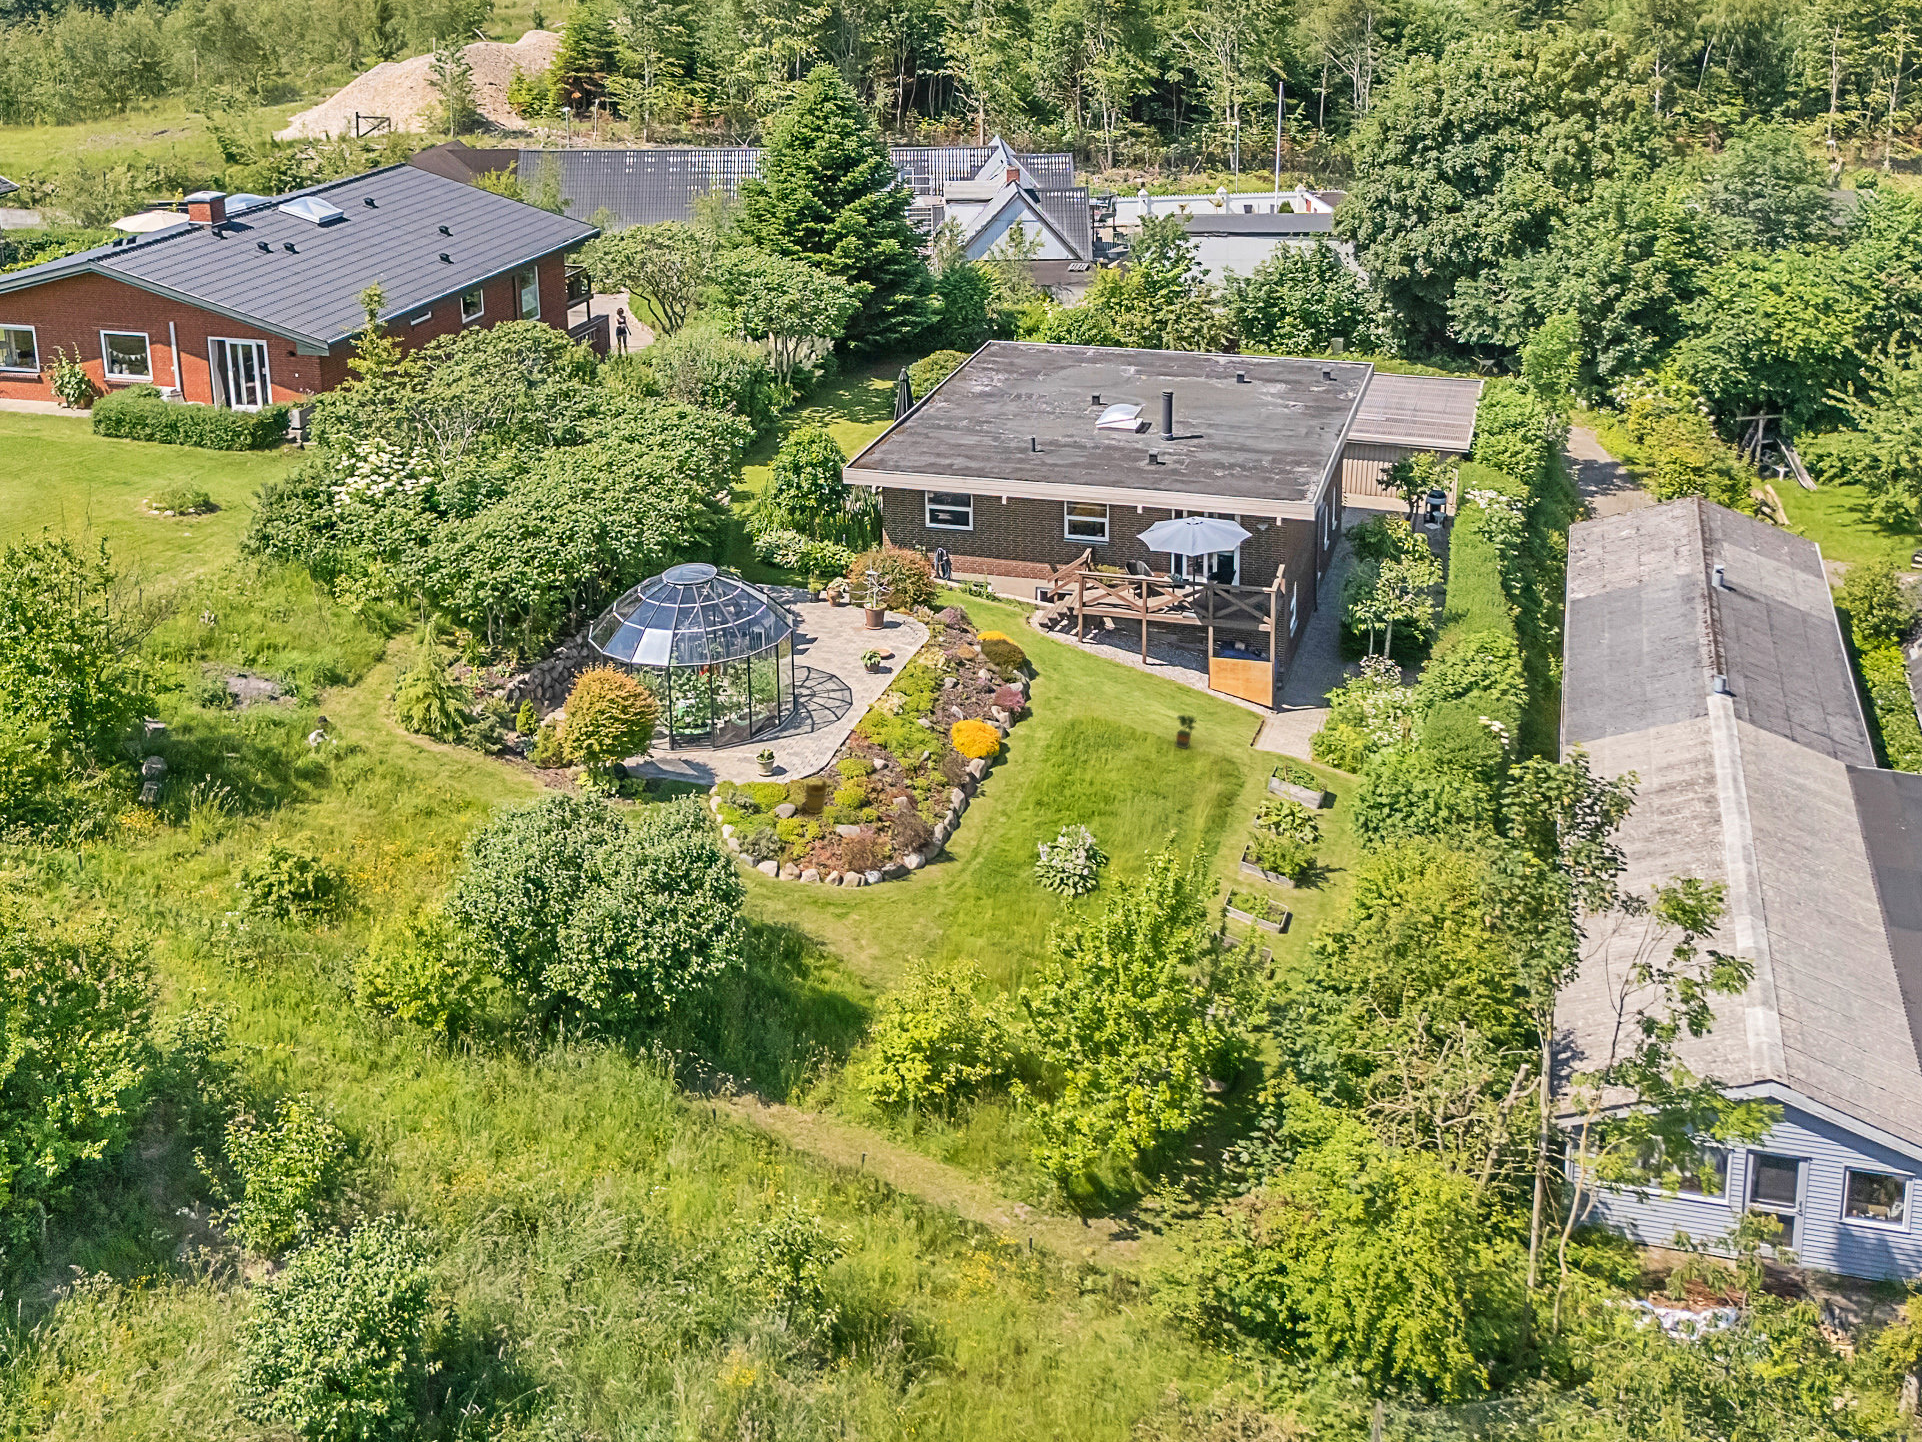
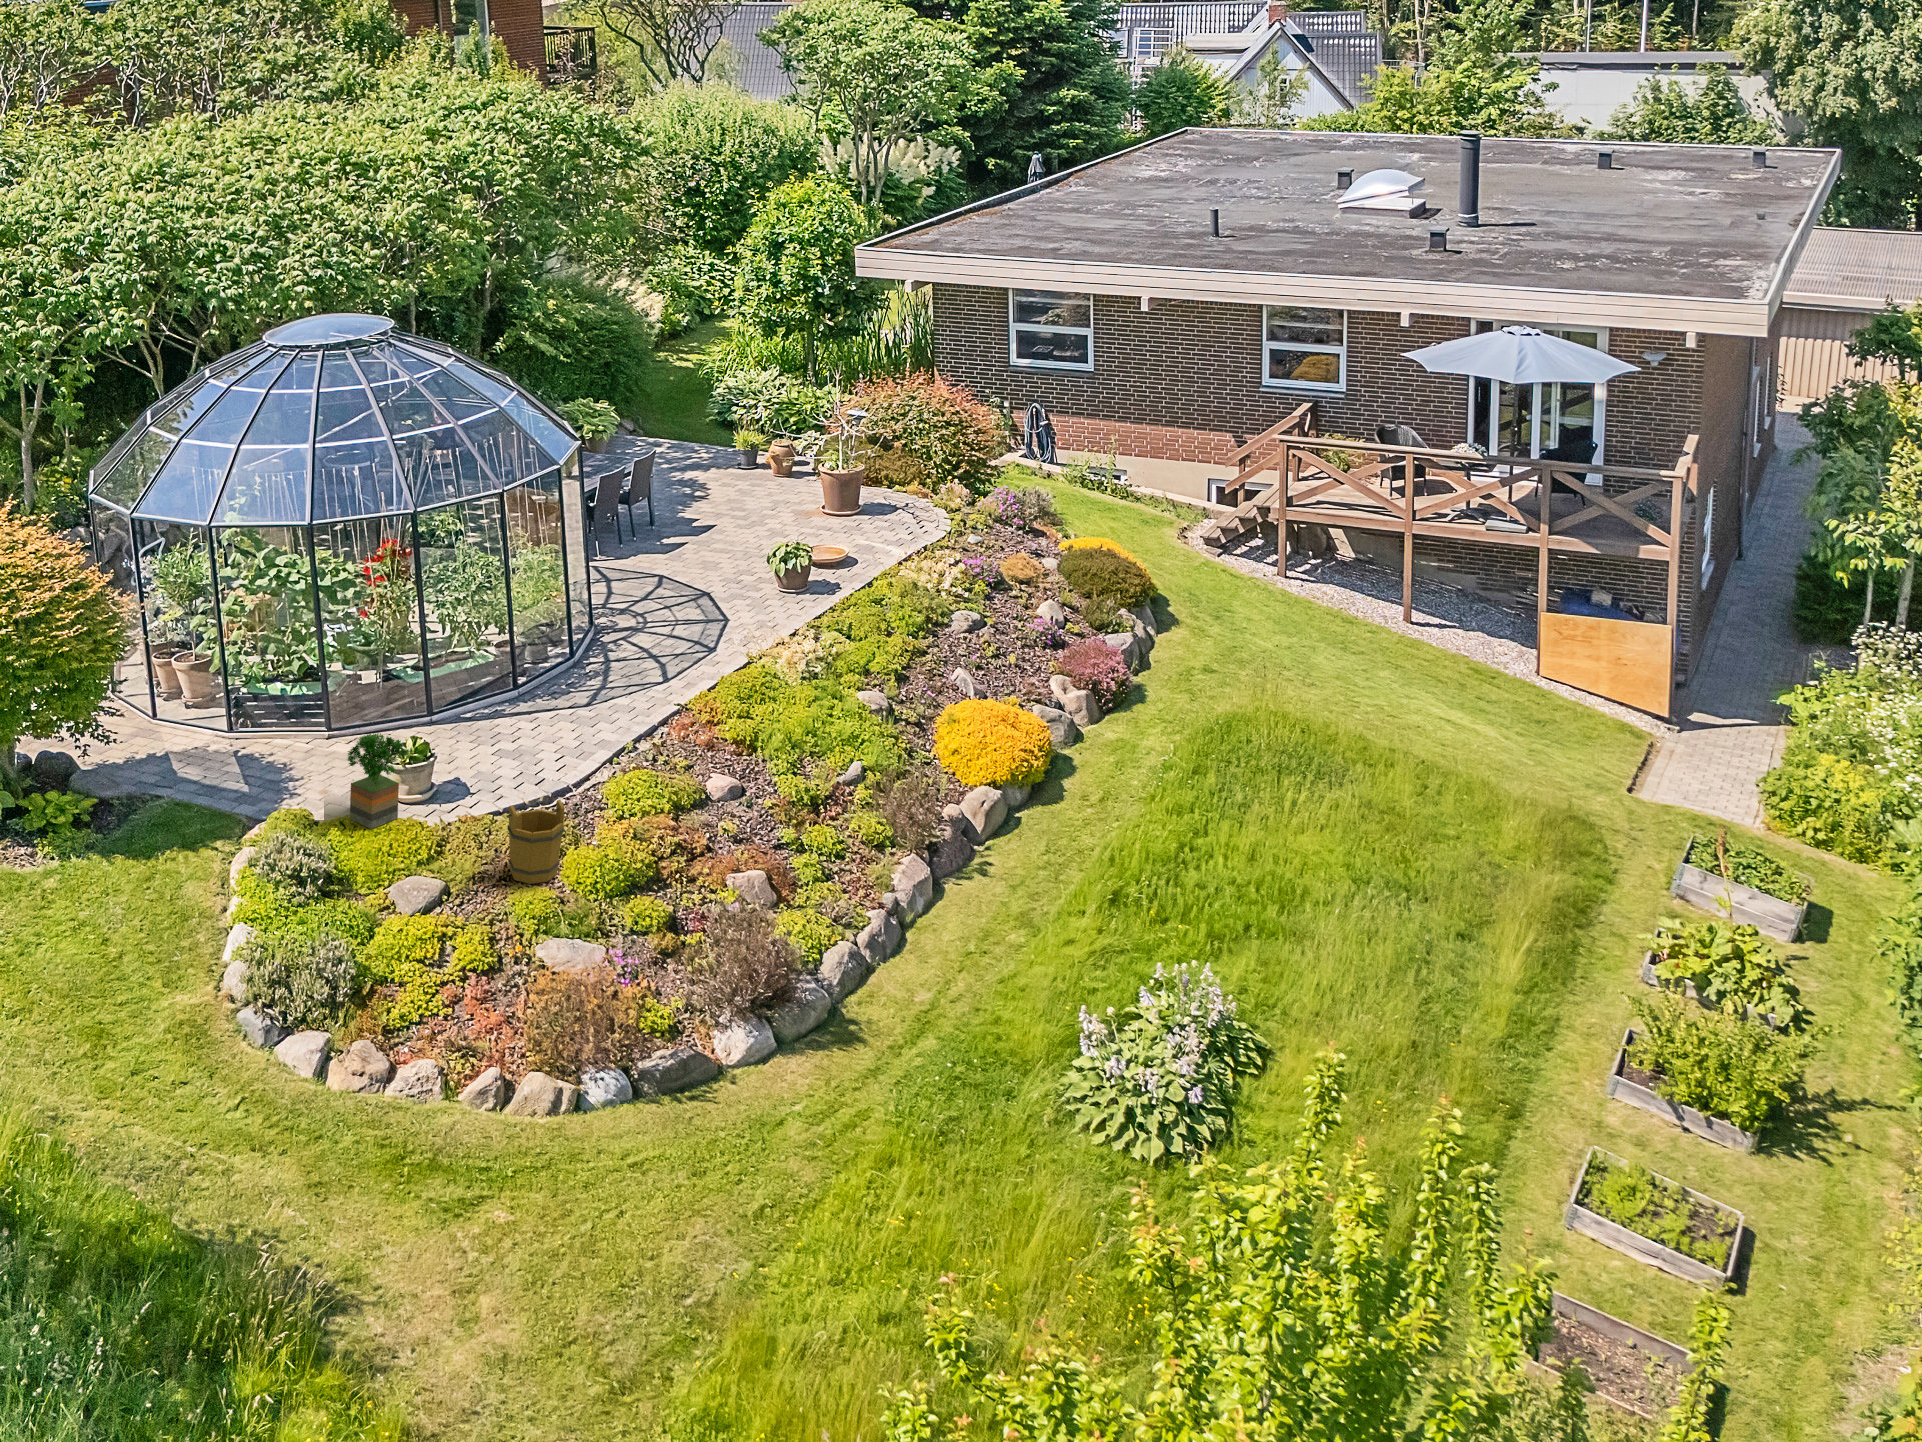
potted tree: present [1175,715,1197,749] -> present [348,733,411,829]

